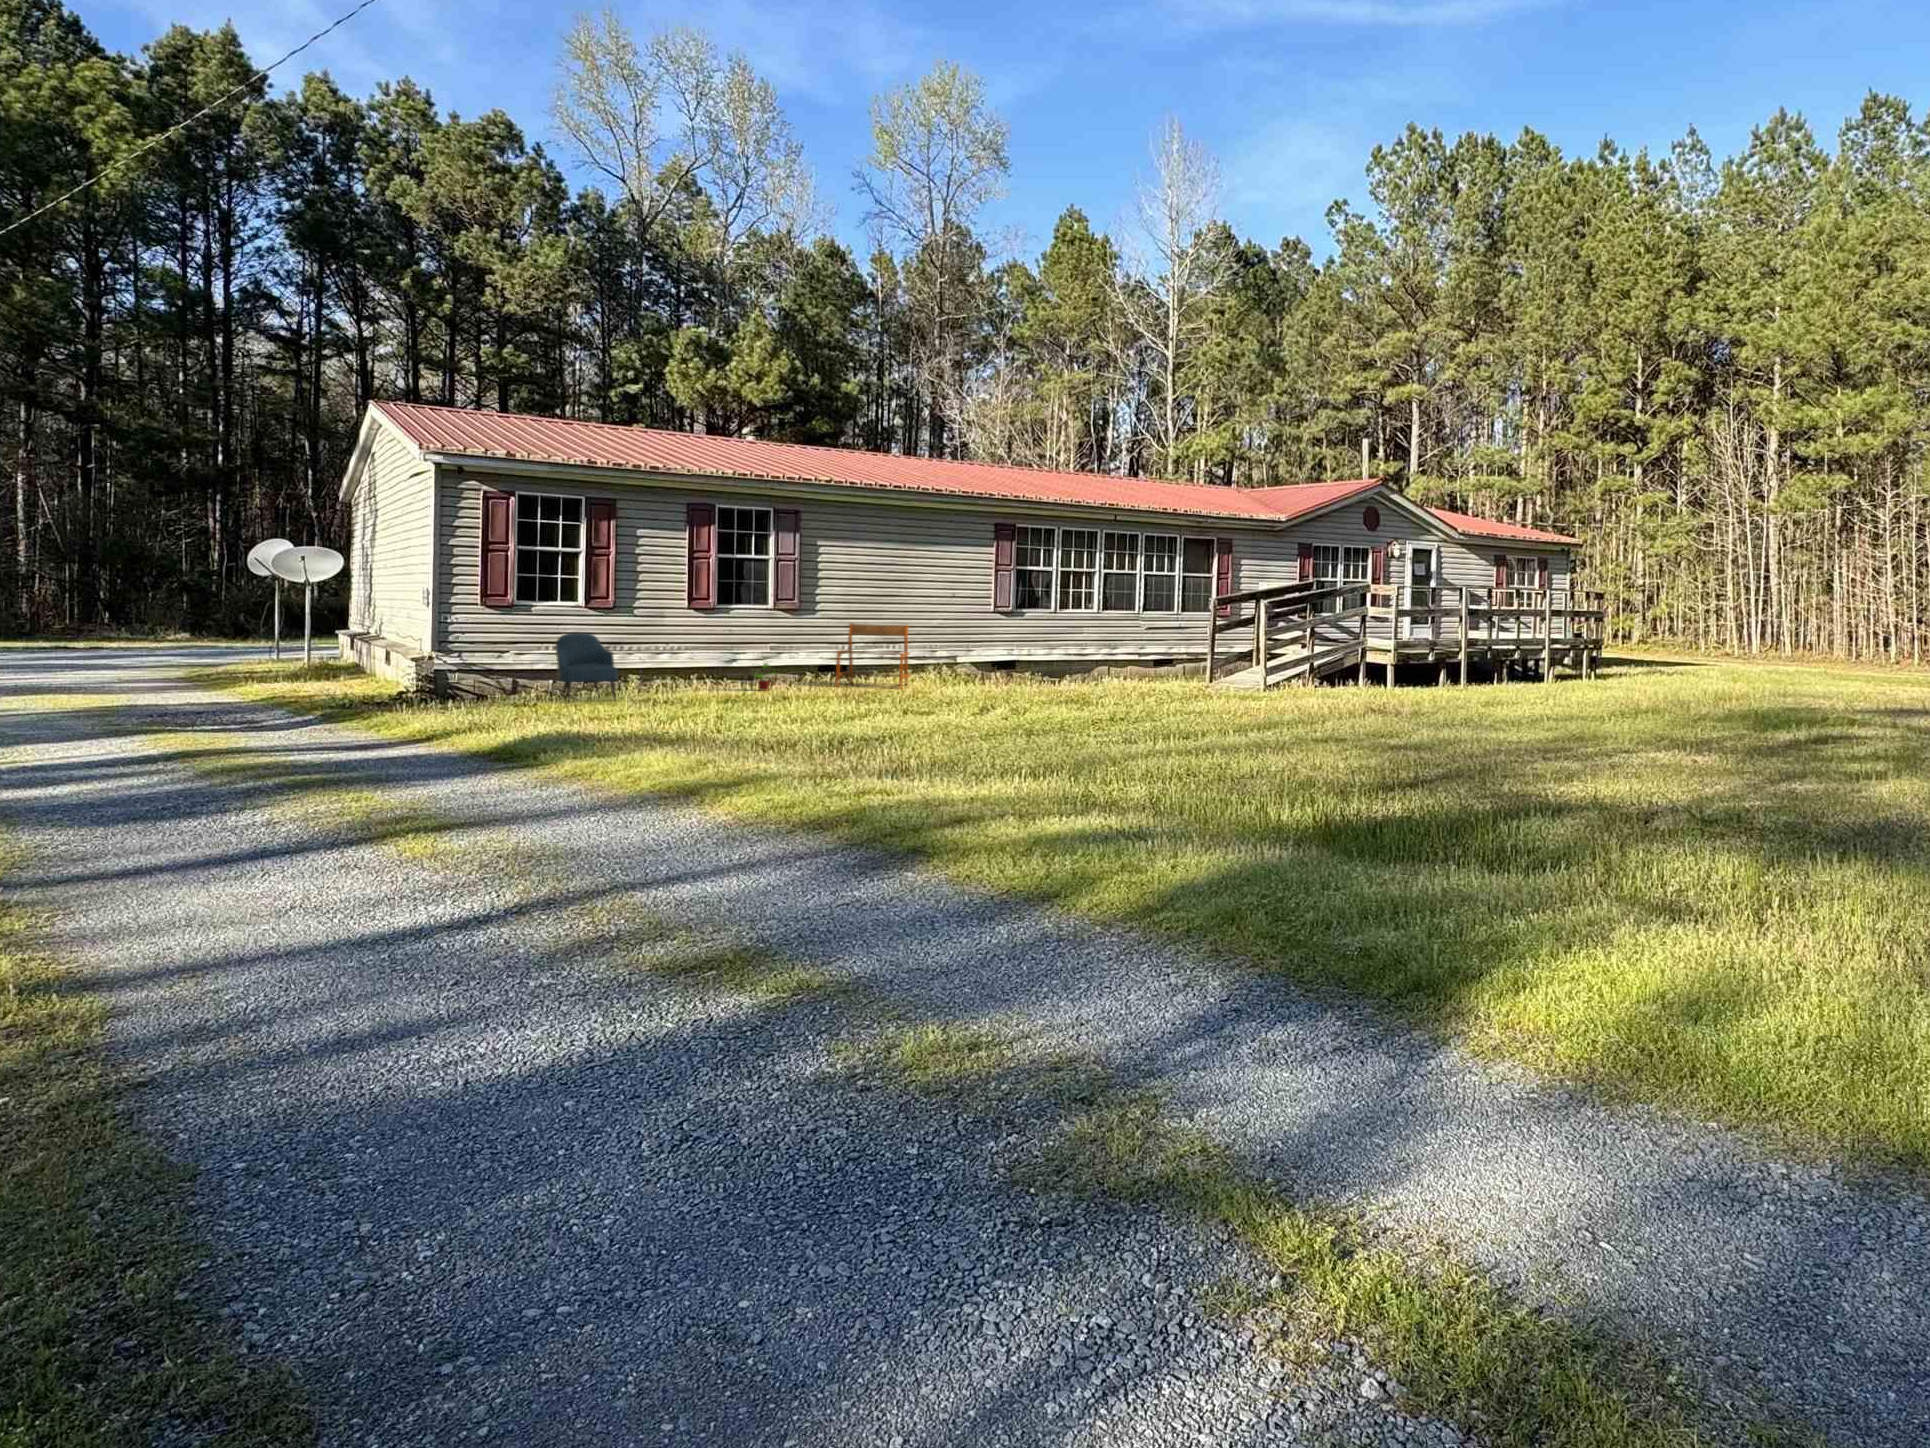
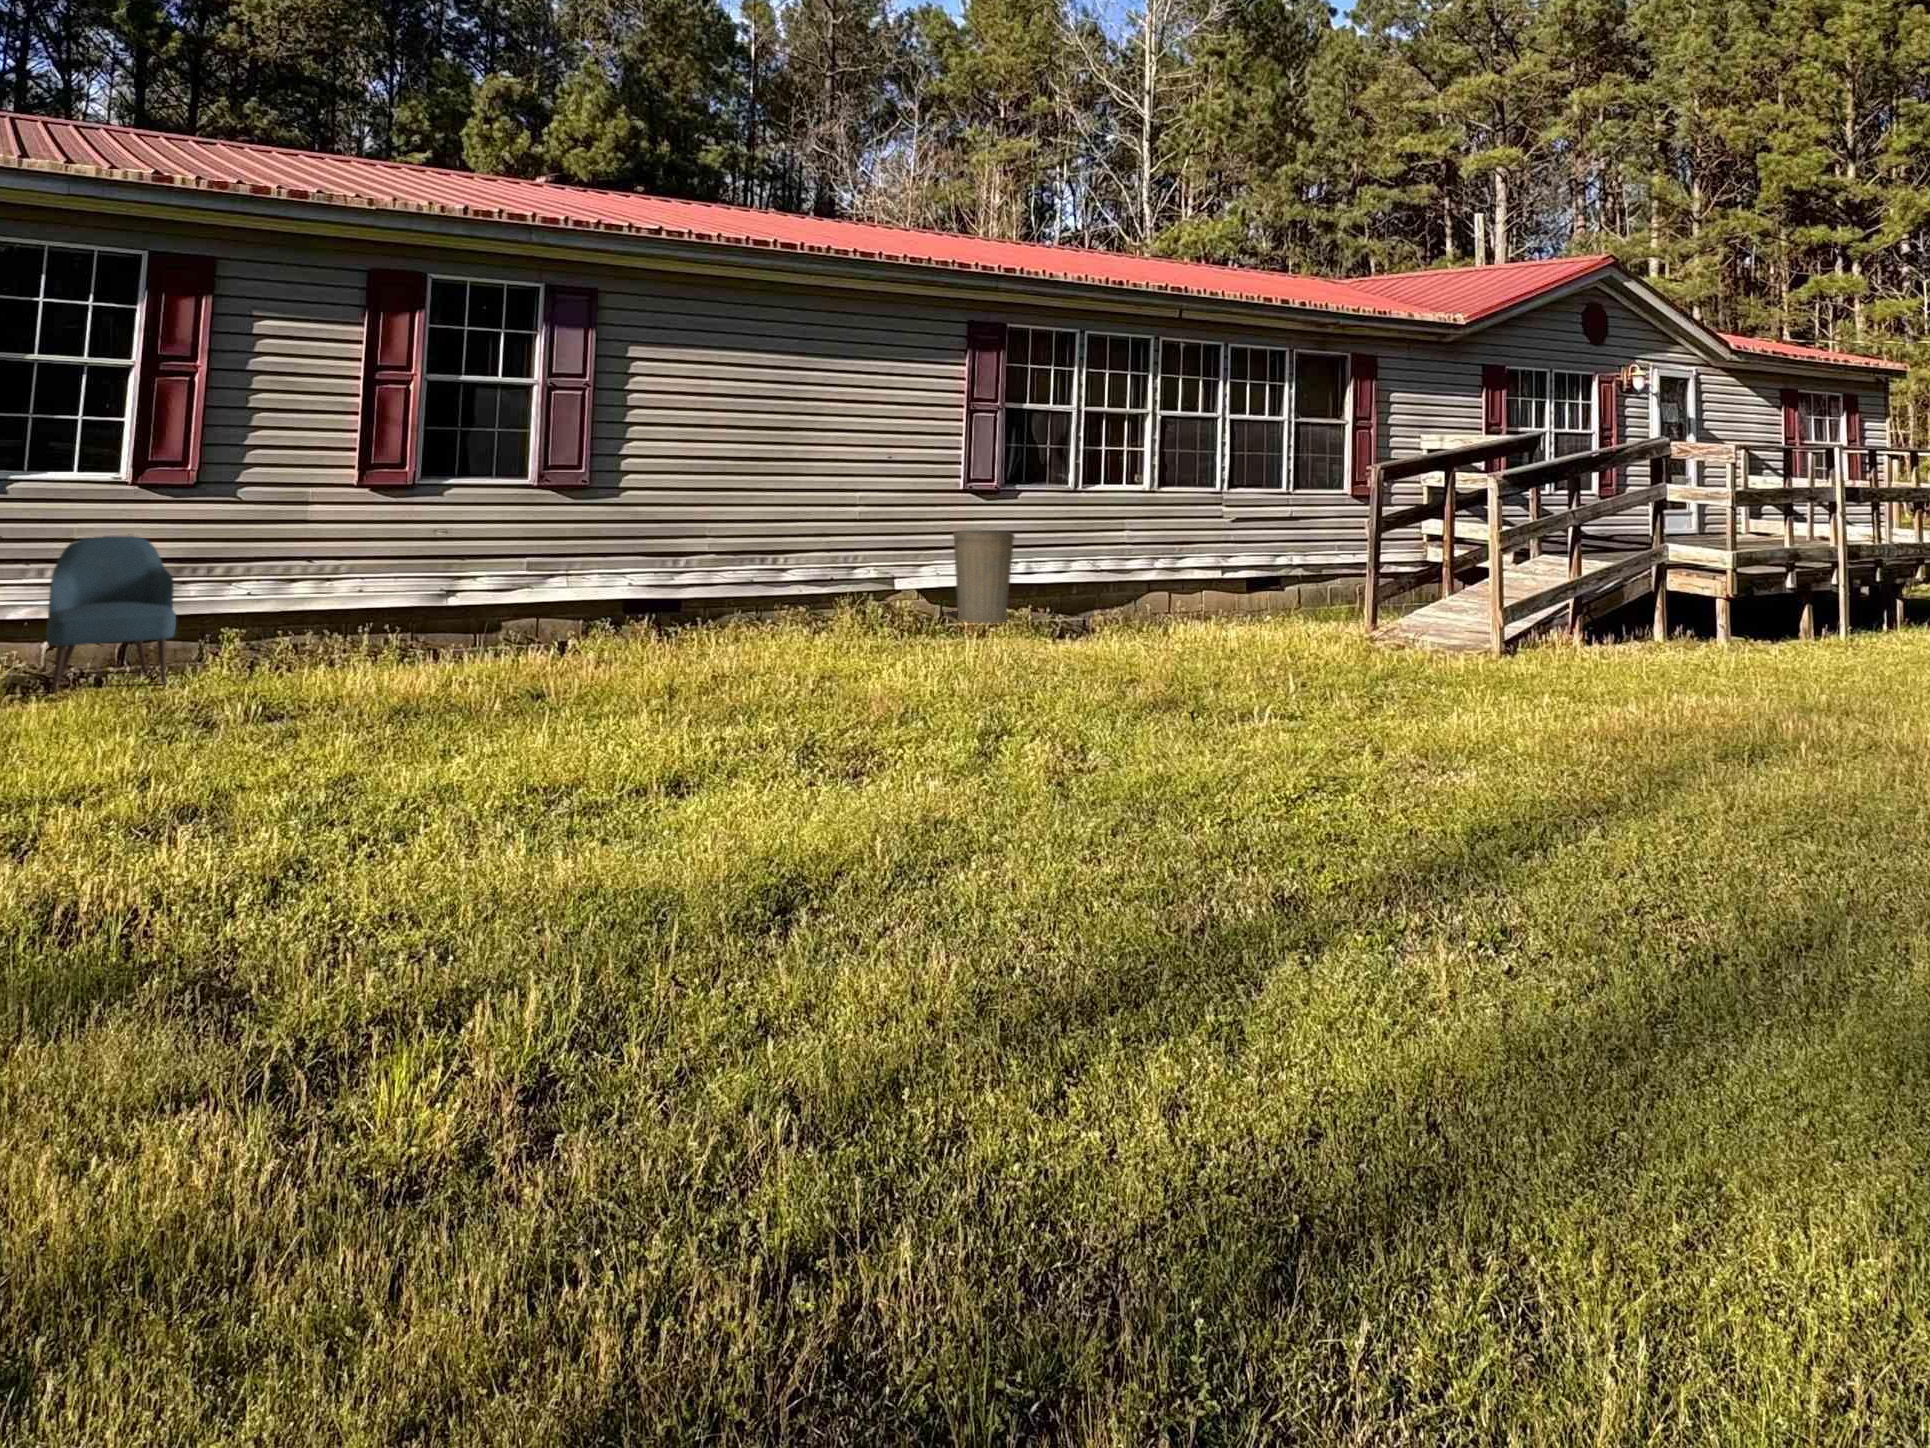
bench: present [836,623,910,689] -> none [647,512,797,649]
trash can: none [991,633,1024,680] -> present [953,530,1015,623]
potted plant: present [755,663,772,691] -> none [473,580,534,653]

